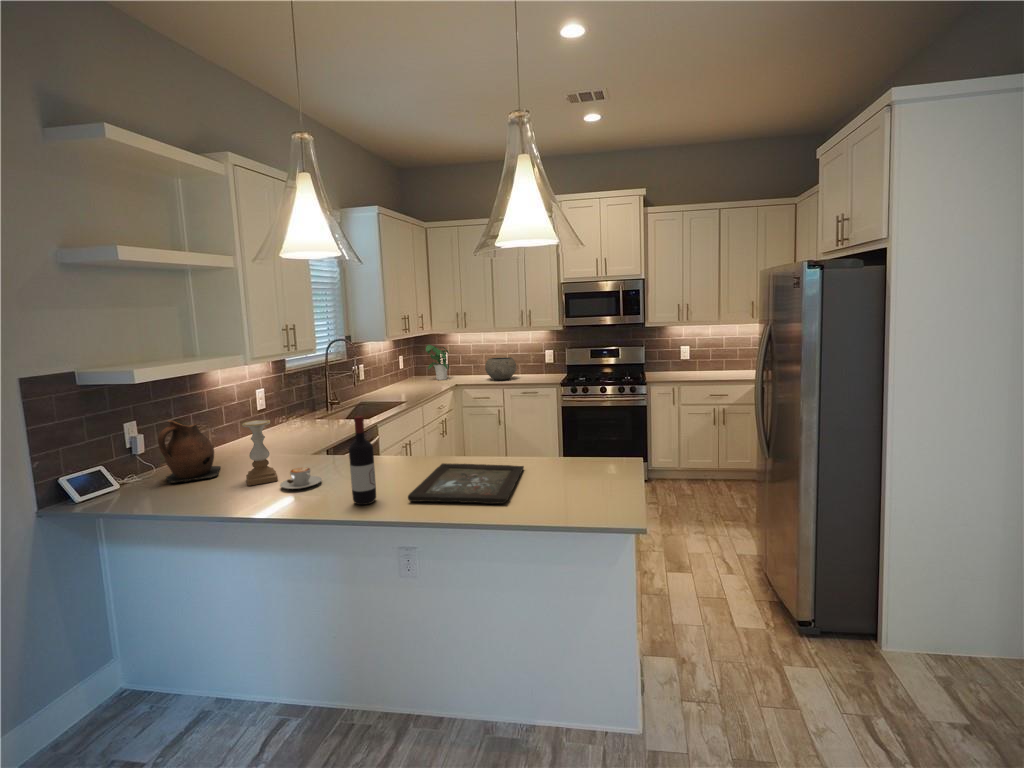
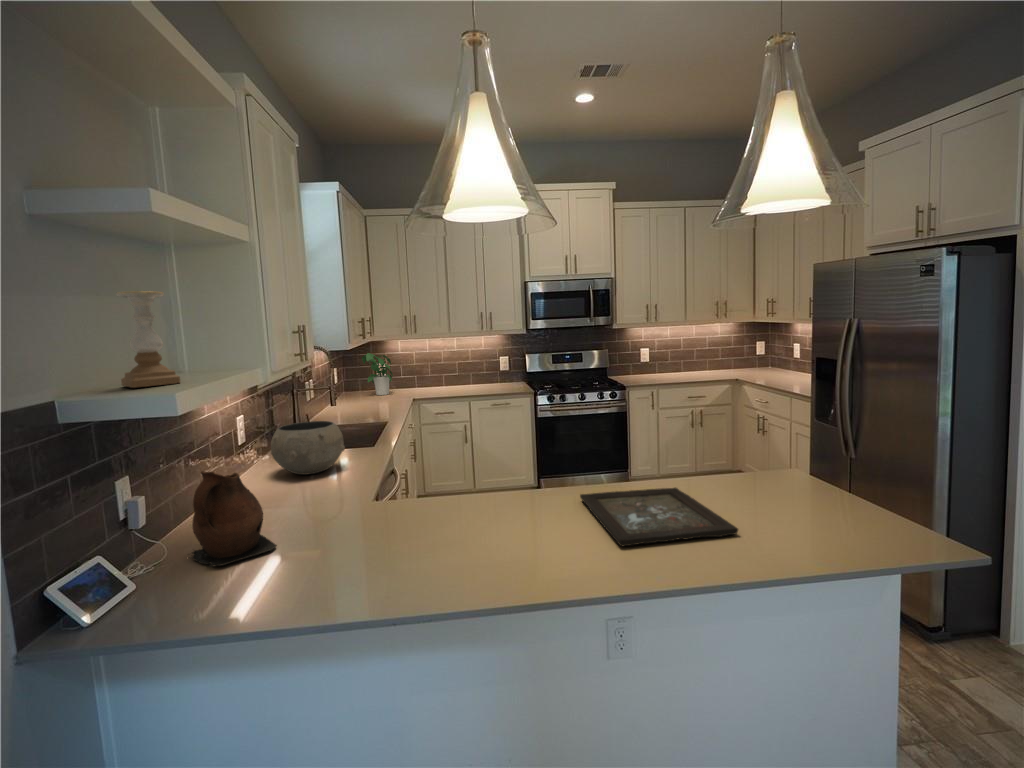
ceramic bowl: present [485,358,517,380] -> present [271,421,345,475]
wine bottle: present [349,416,376,505] -> none [545,442,577,560]
candle holder: present [242,420,278,486] -> present [117,291,180,388]
coffee cup: present [280,467,322,489] -> none [405,519,459,552]

